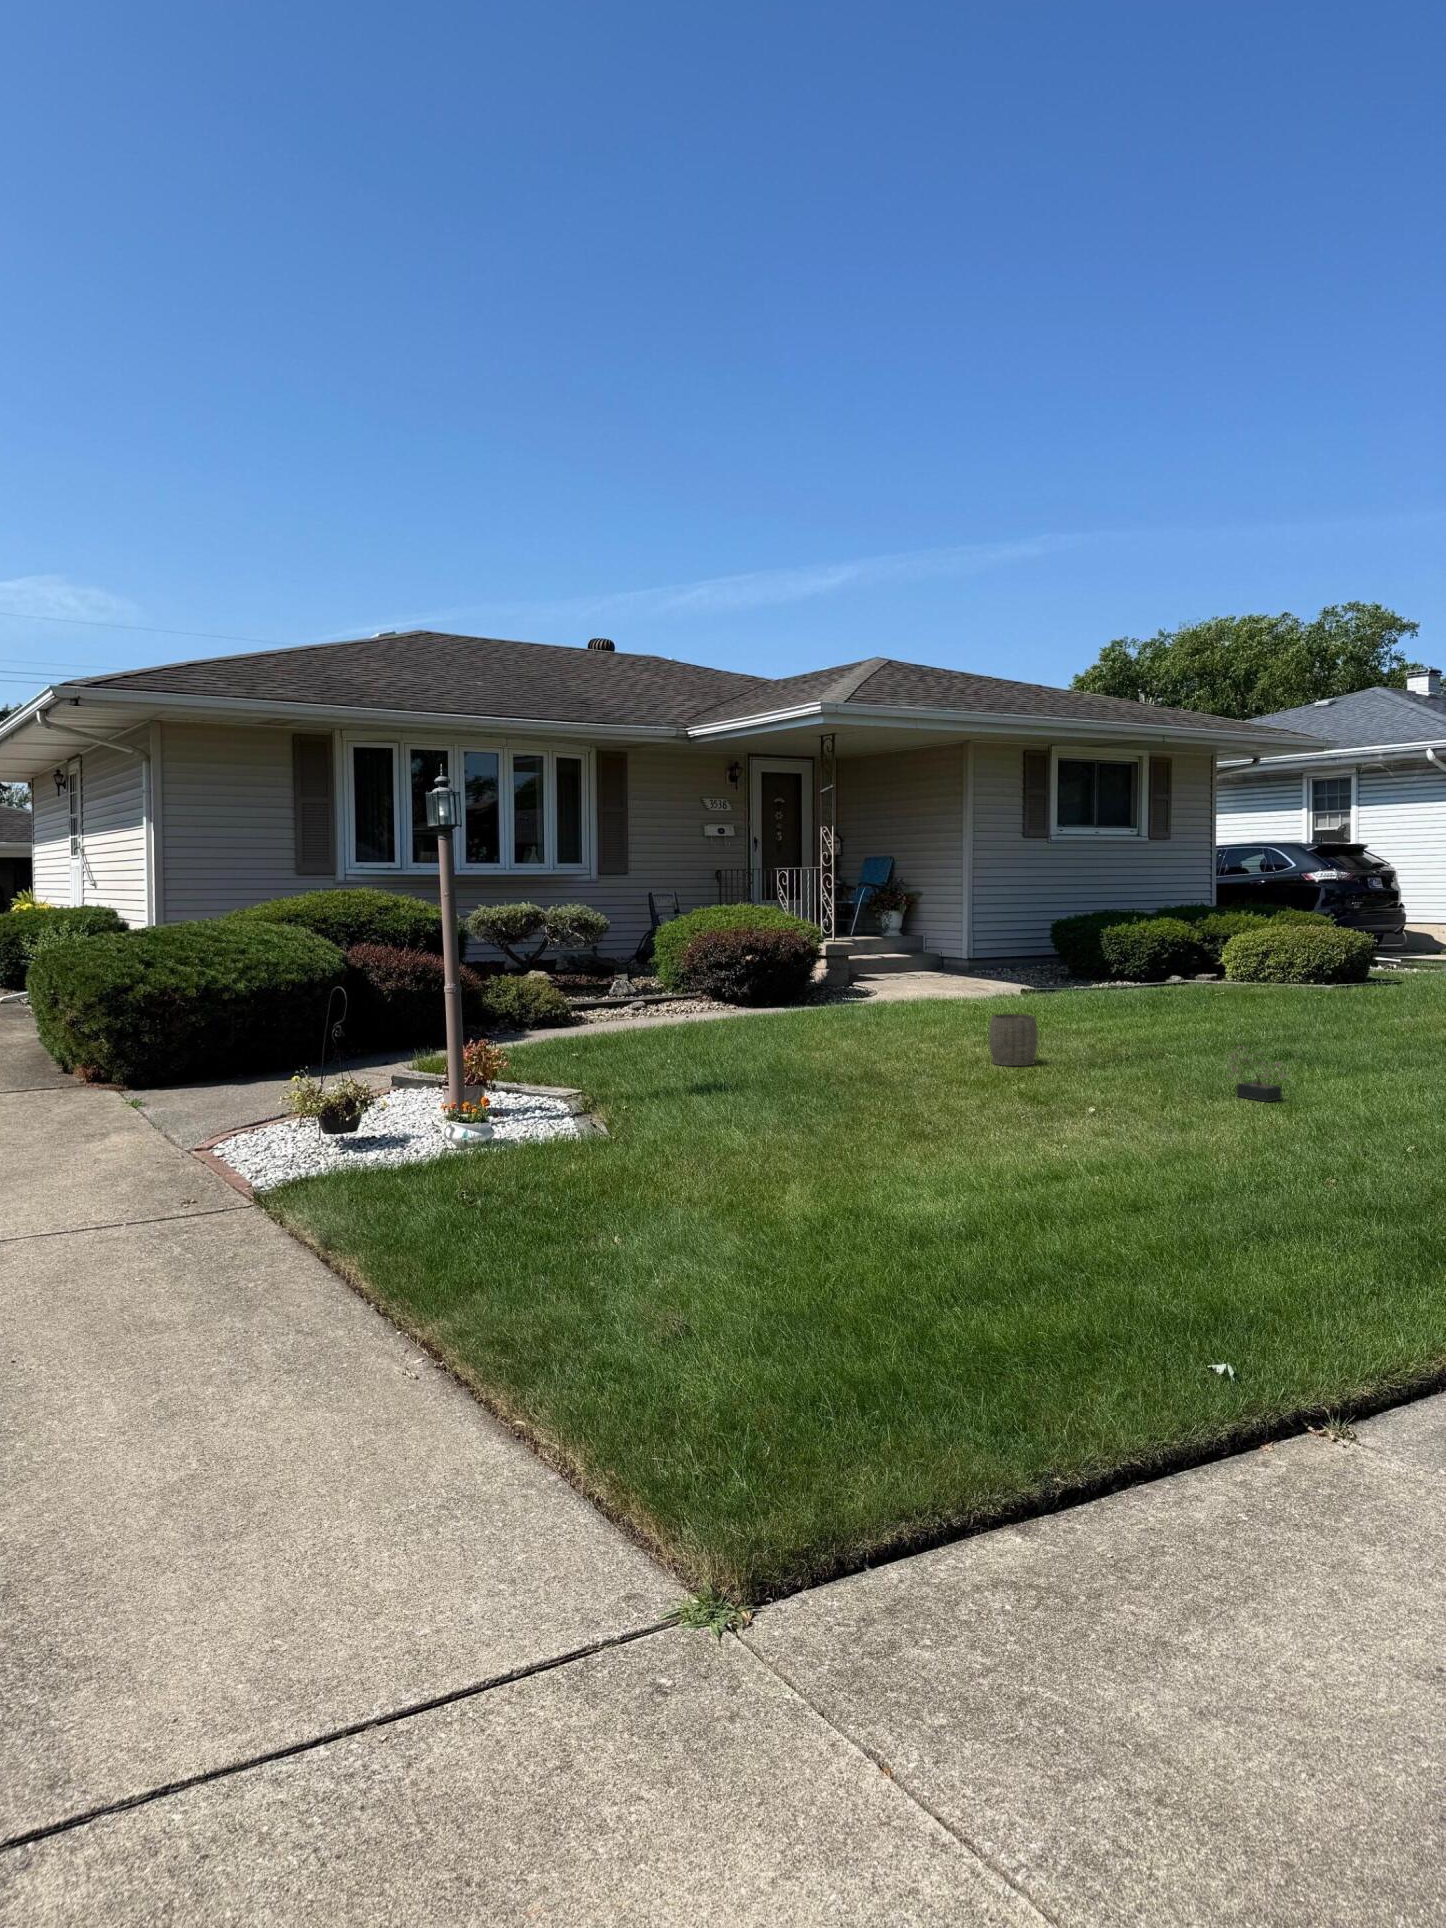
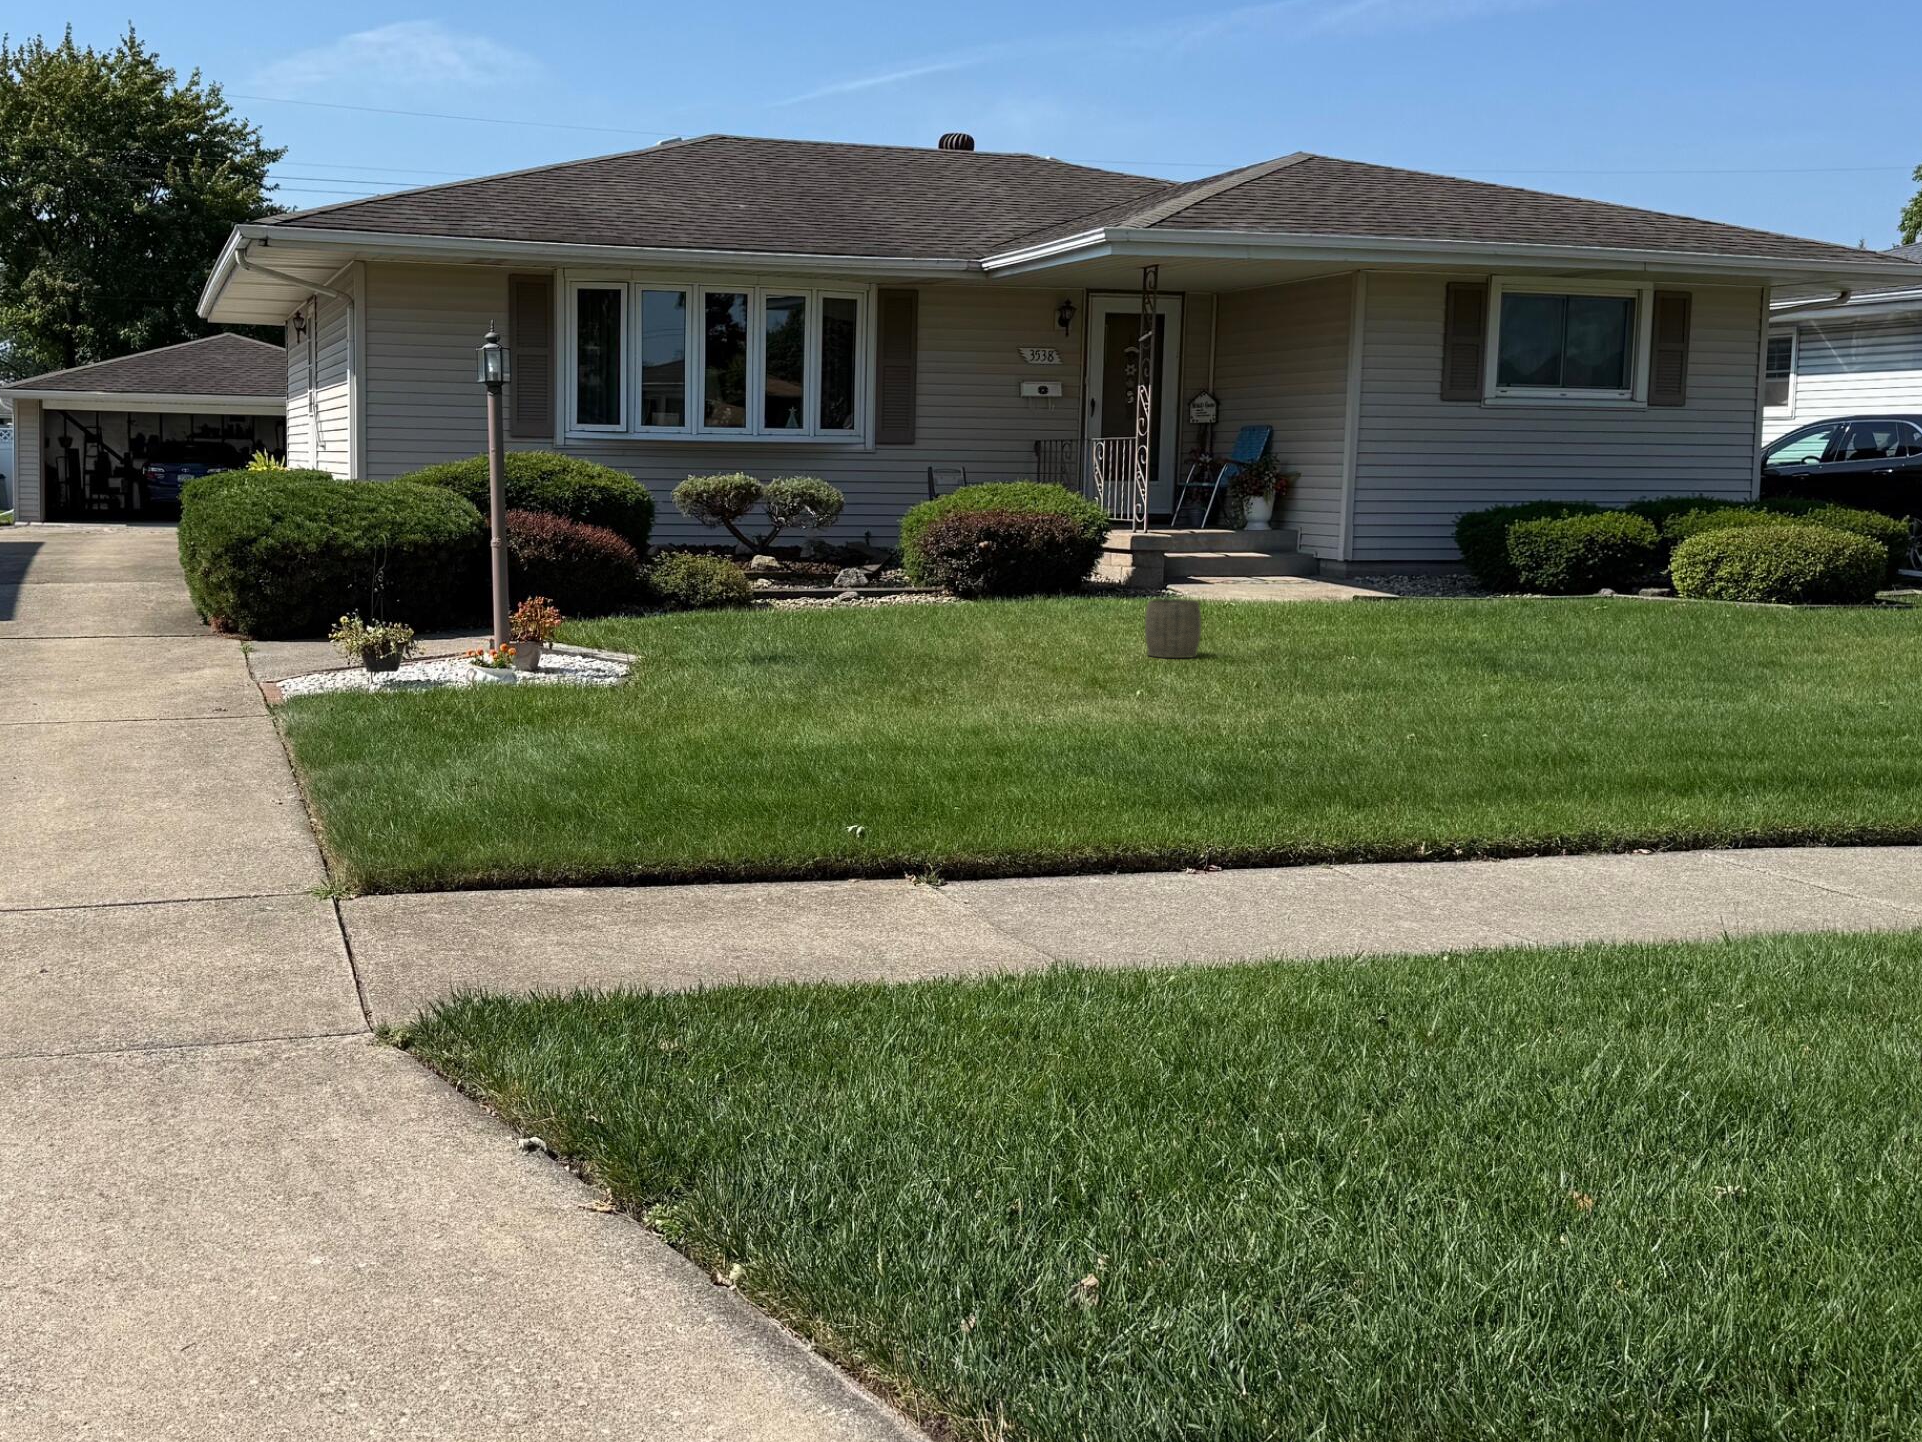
decorative plant: present [1228,1046,1288,1102] -> none [1348,632,1417,696]

